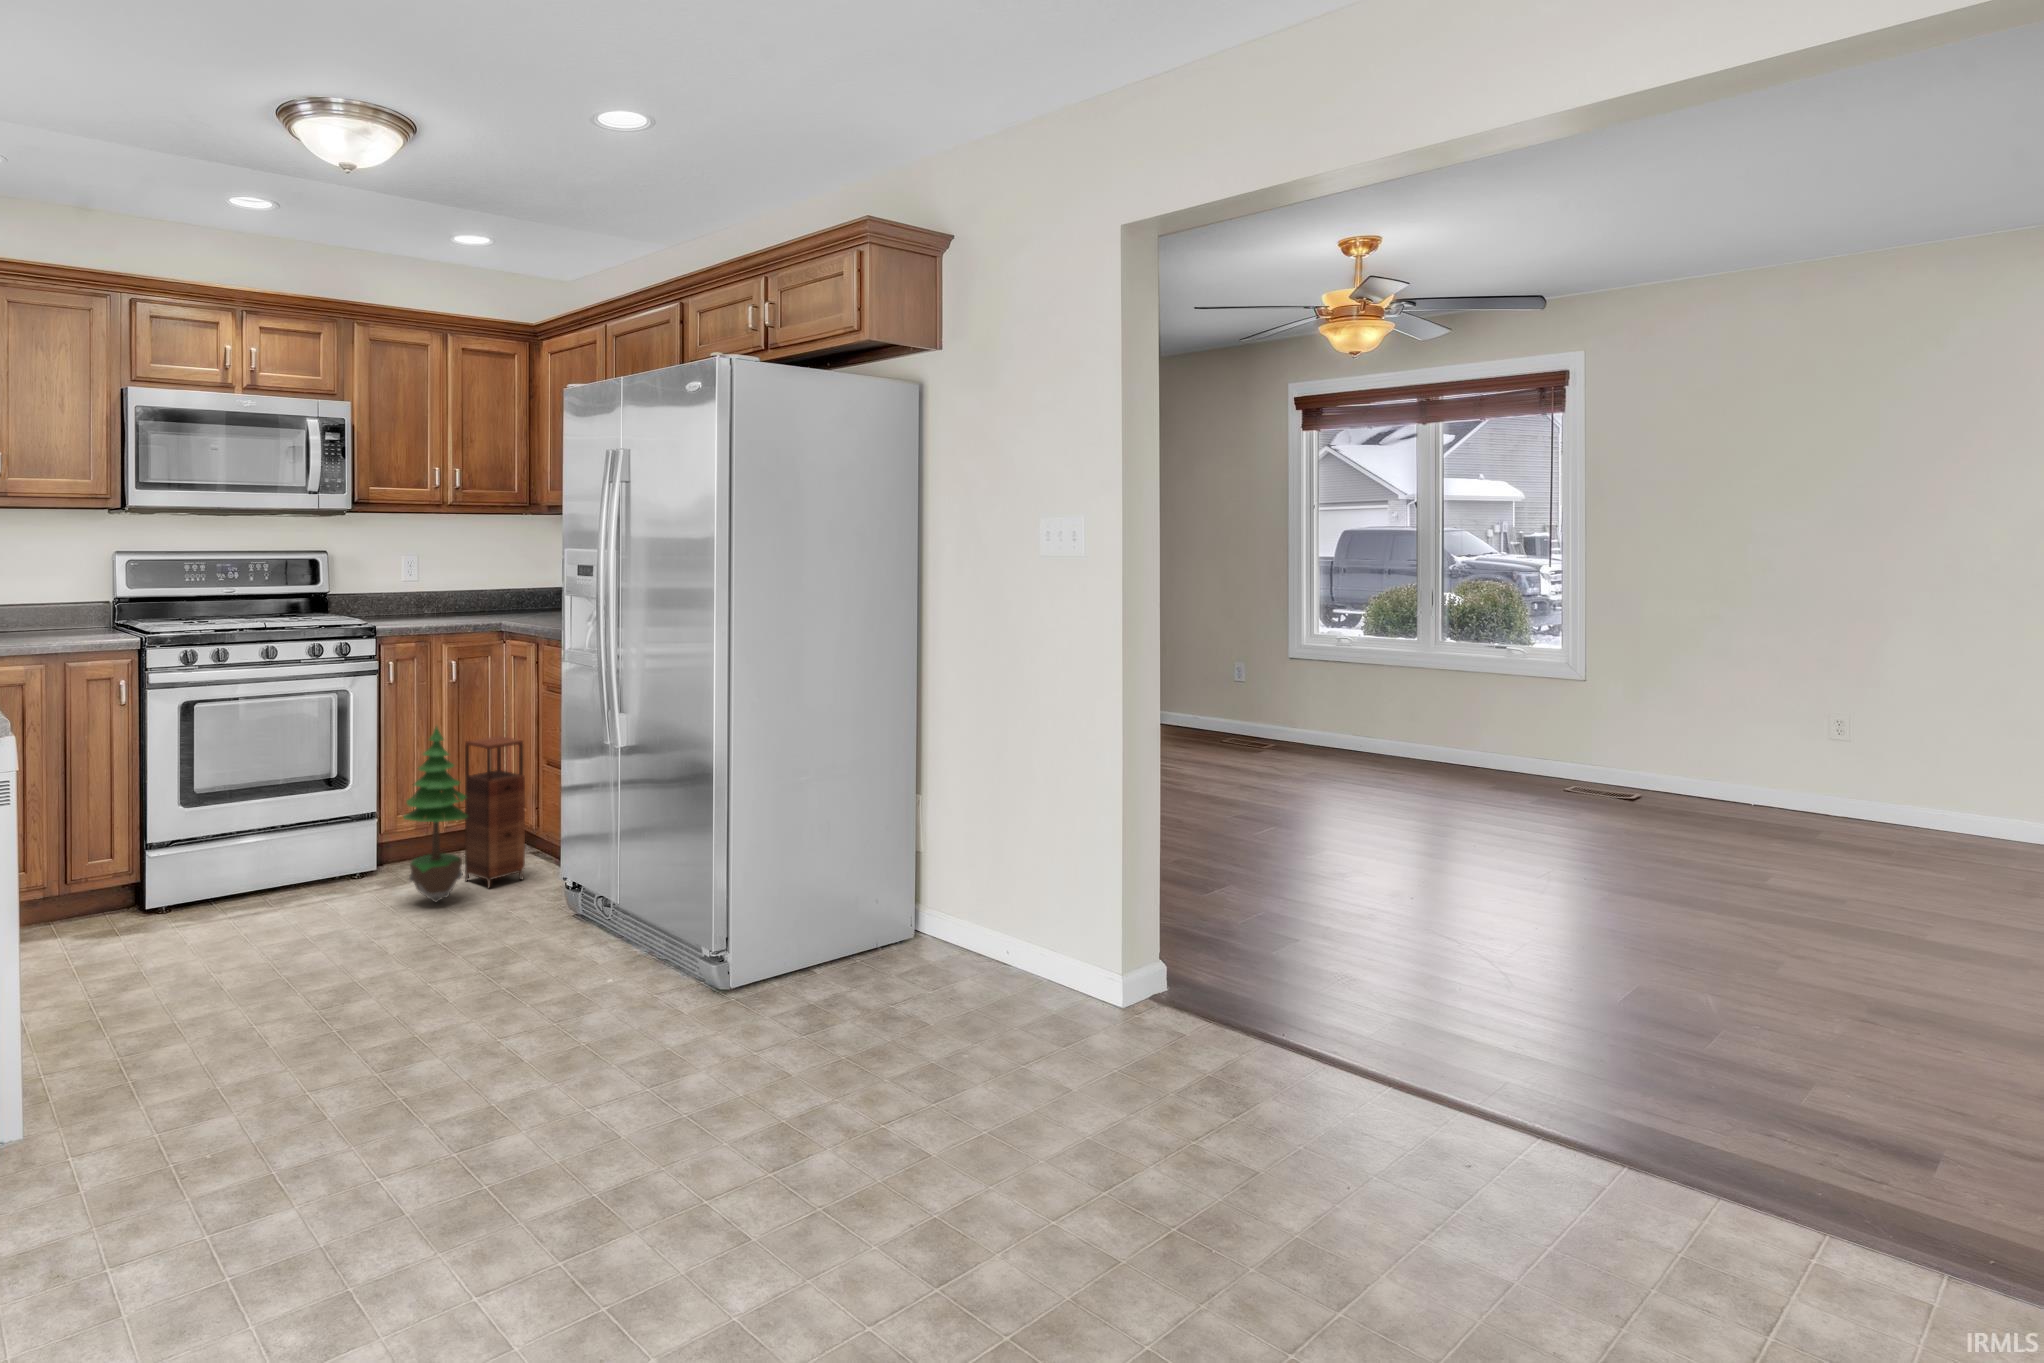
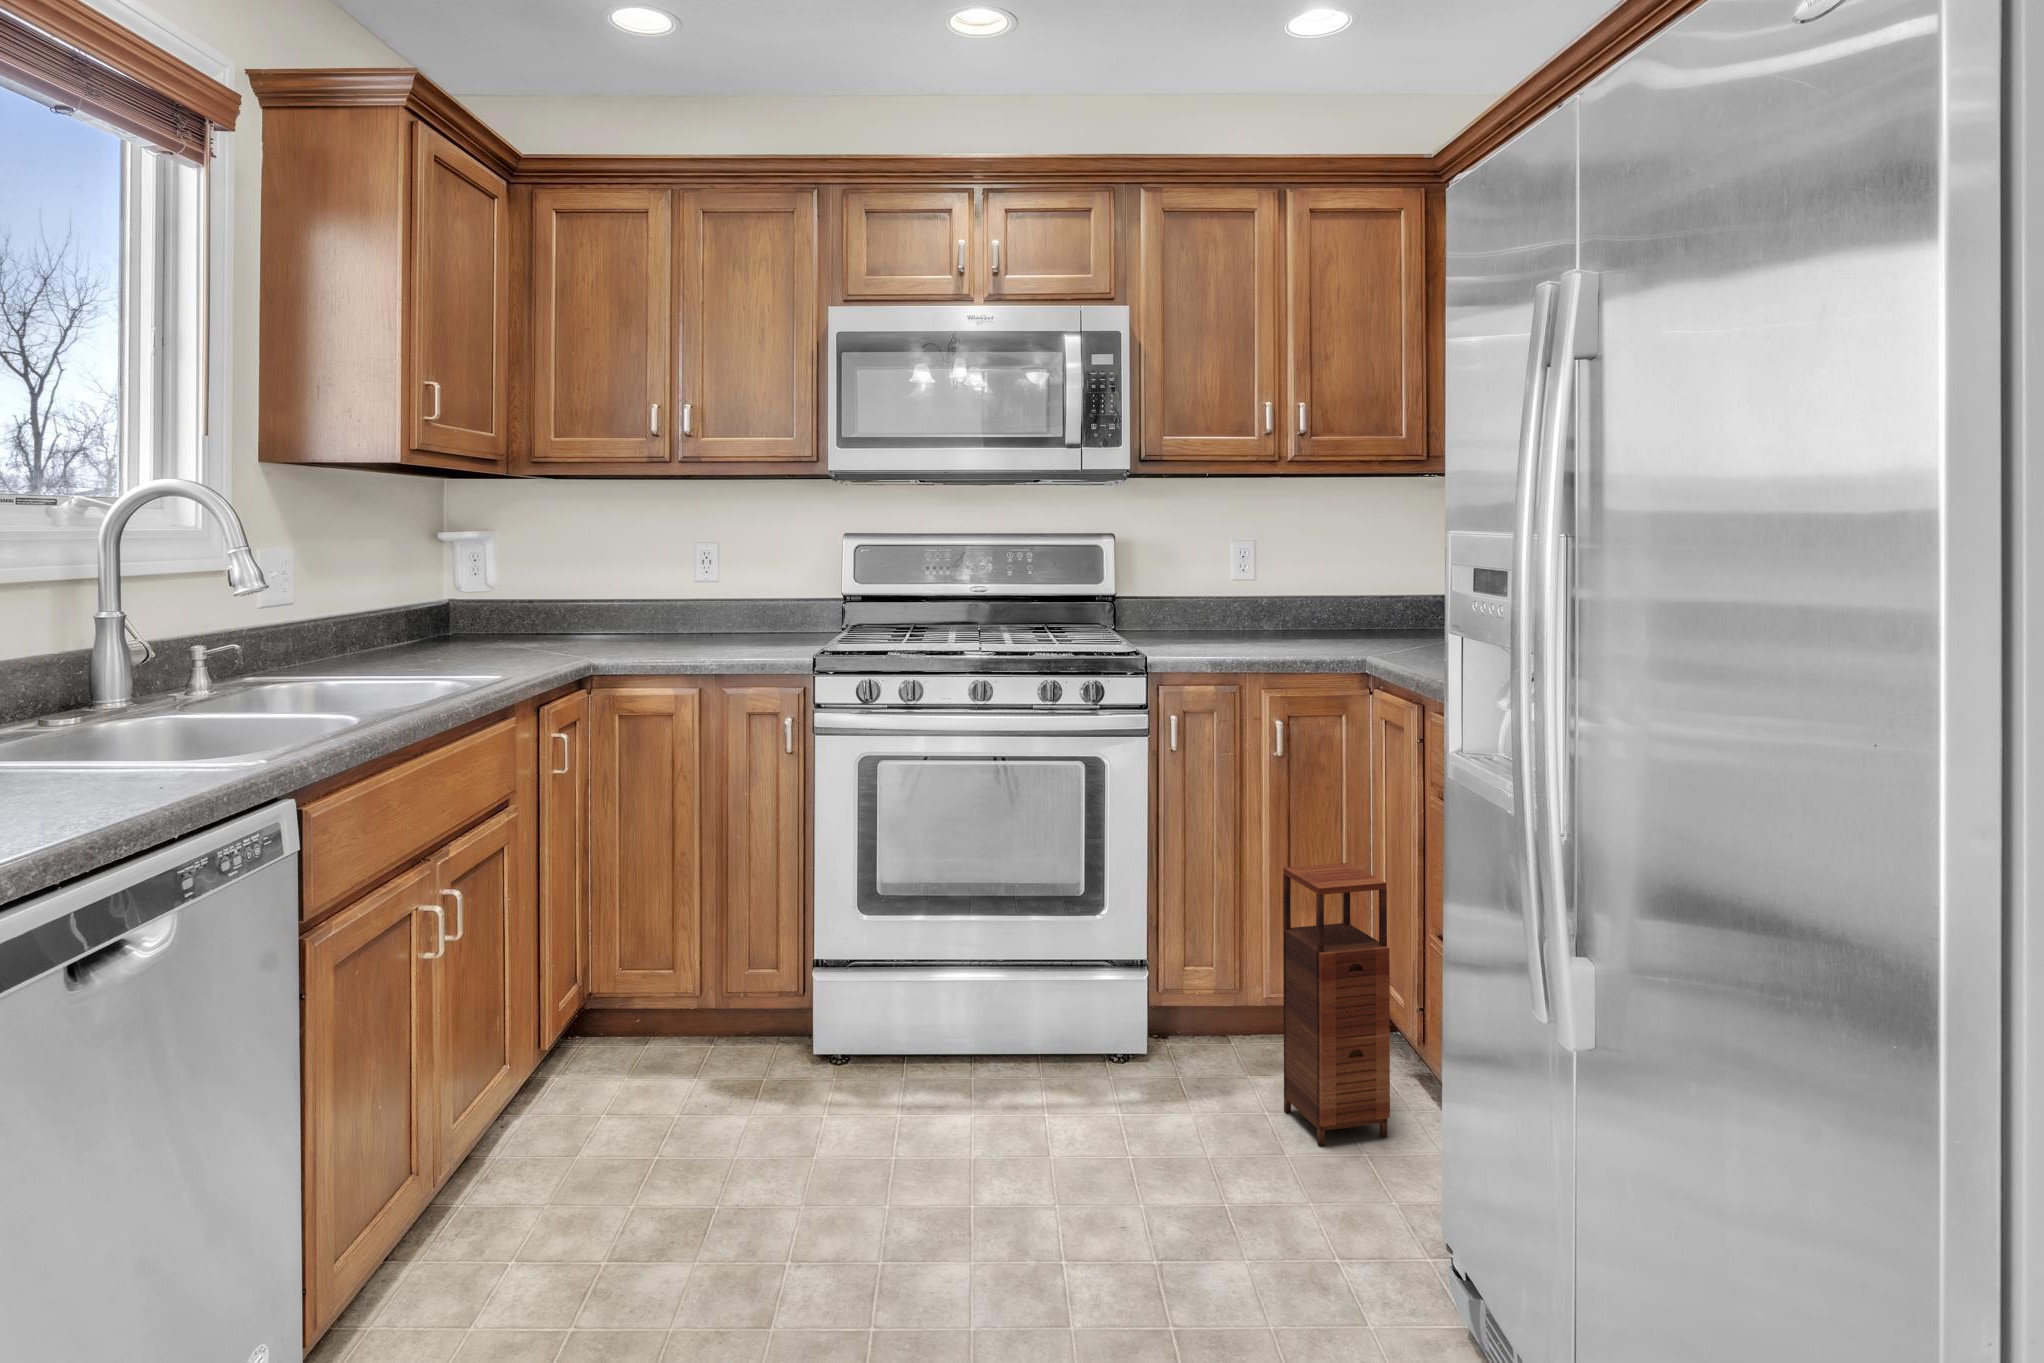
potted tree: present [403,727,468,902] -> none [1162,844,1277,1160]

